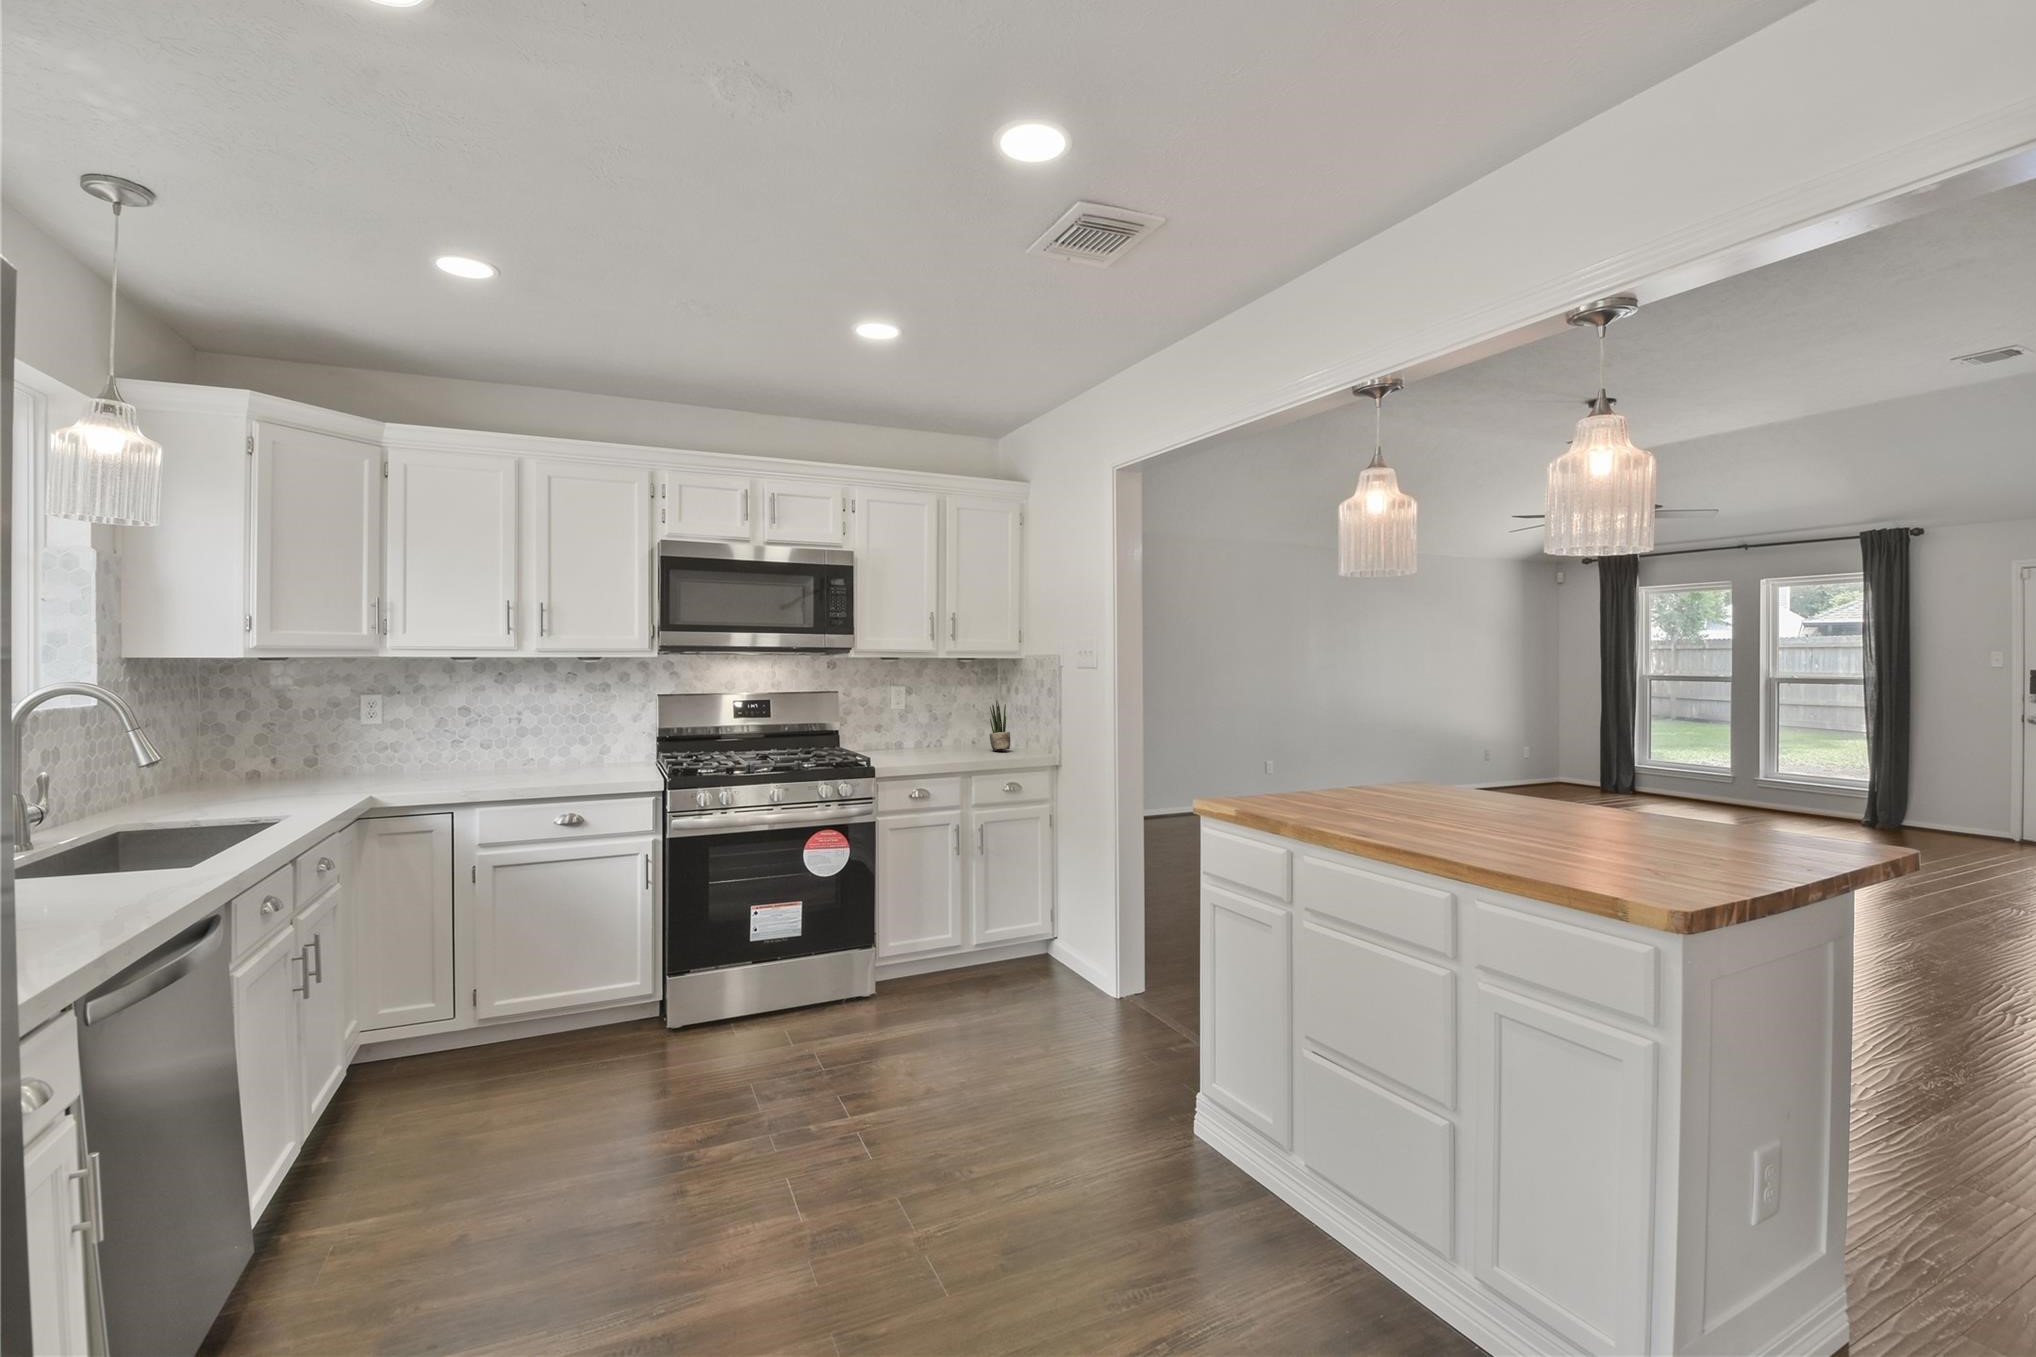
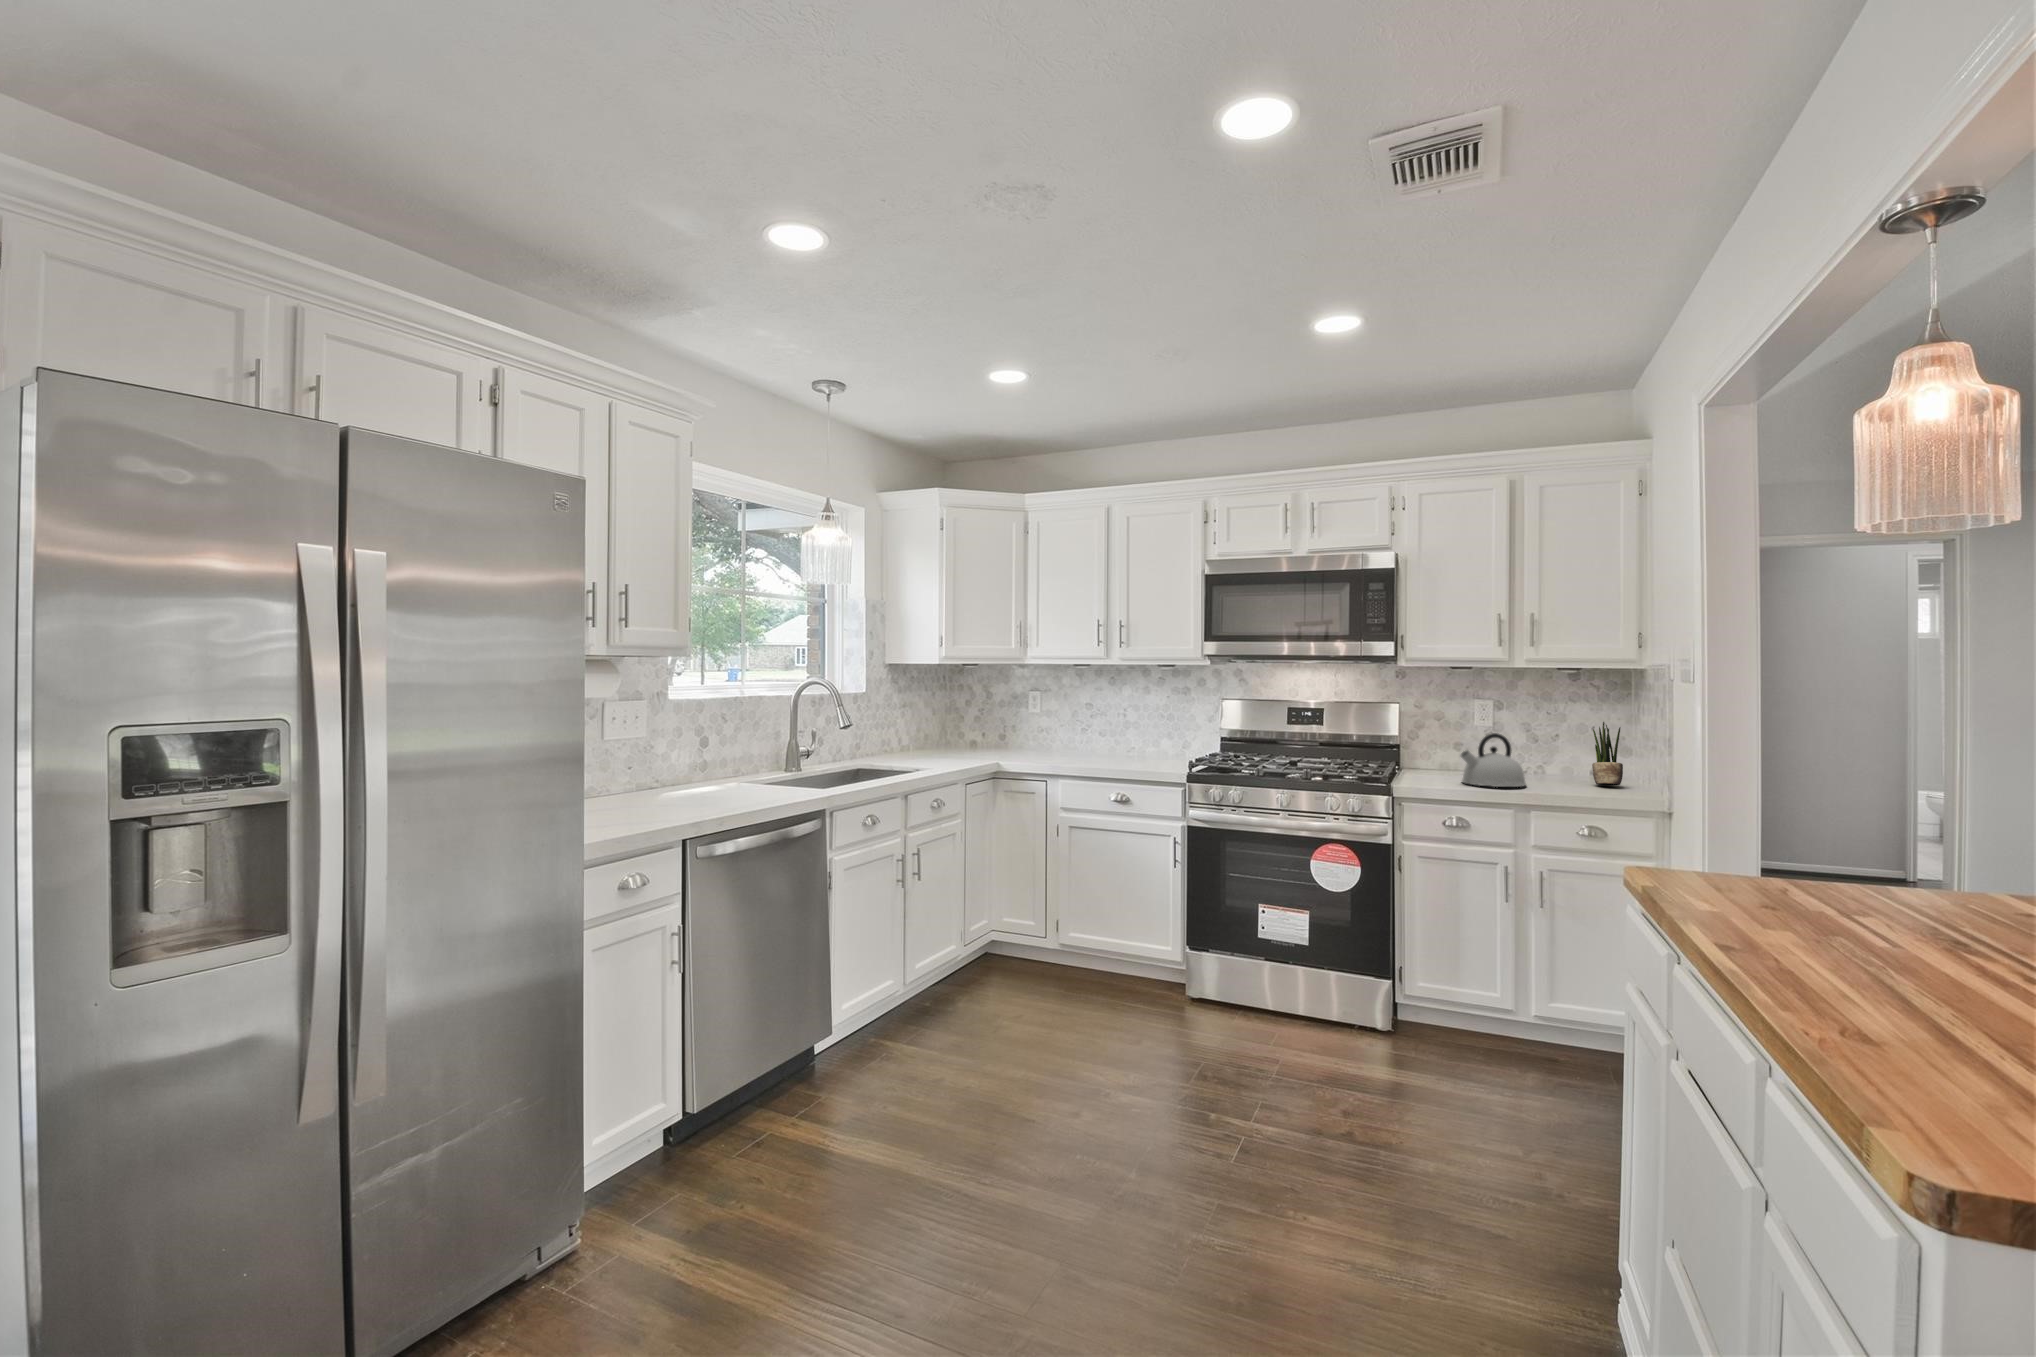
kettle: none [909,715,960,761] -> present [1461,733,1526,787]

